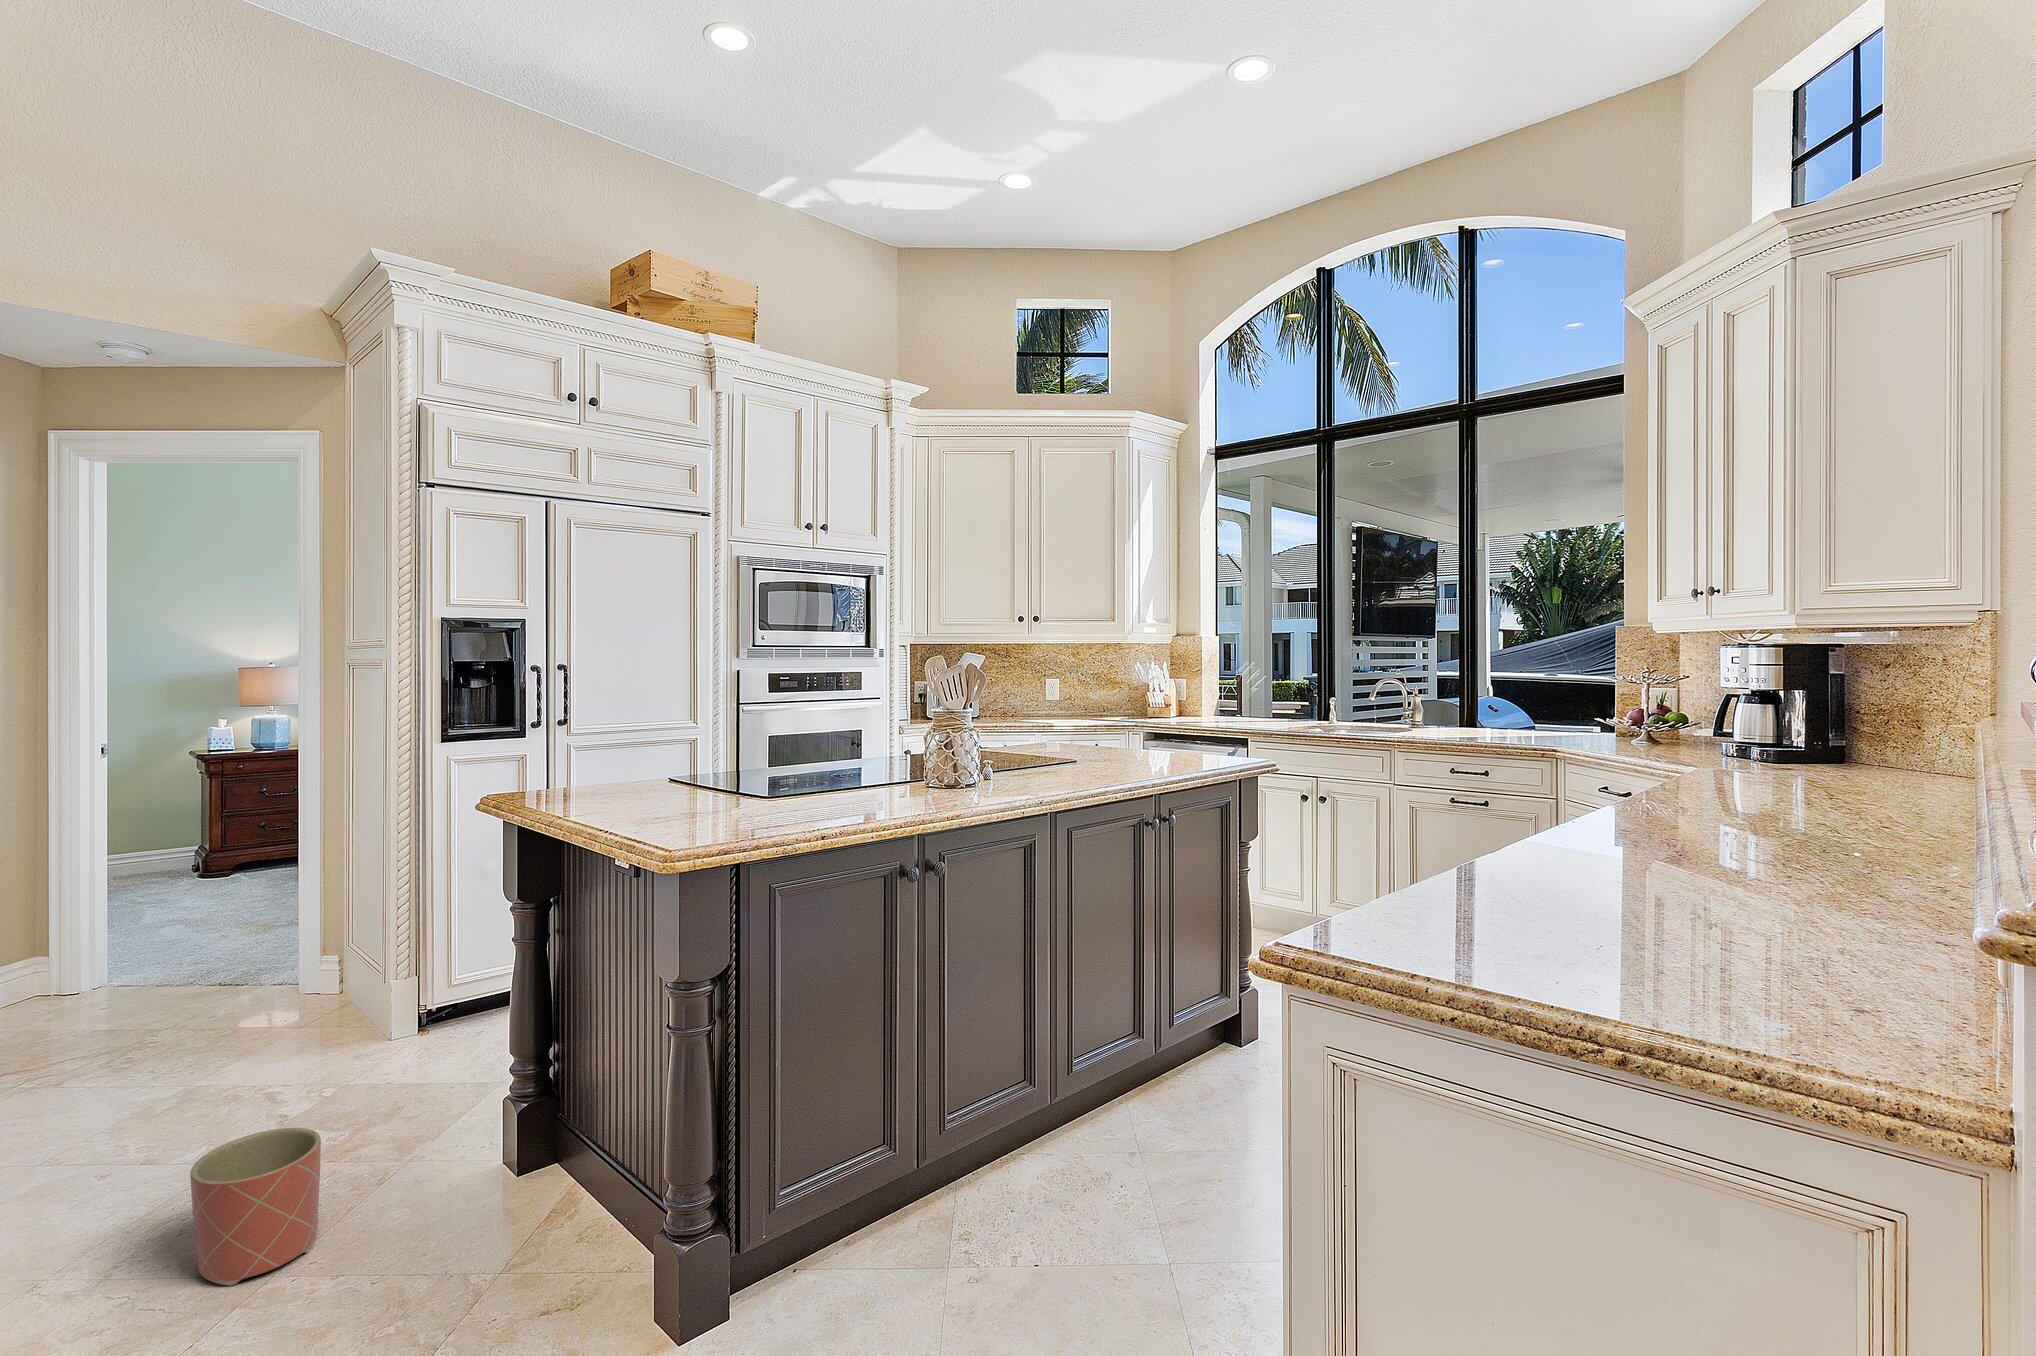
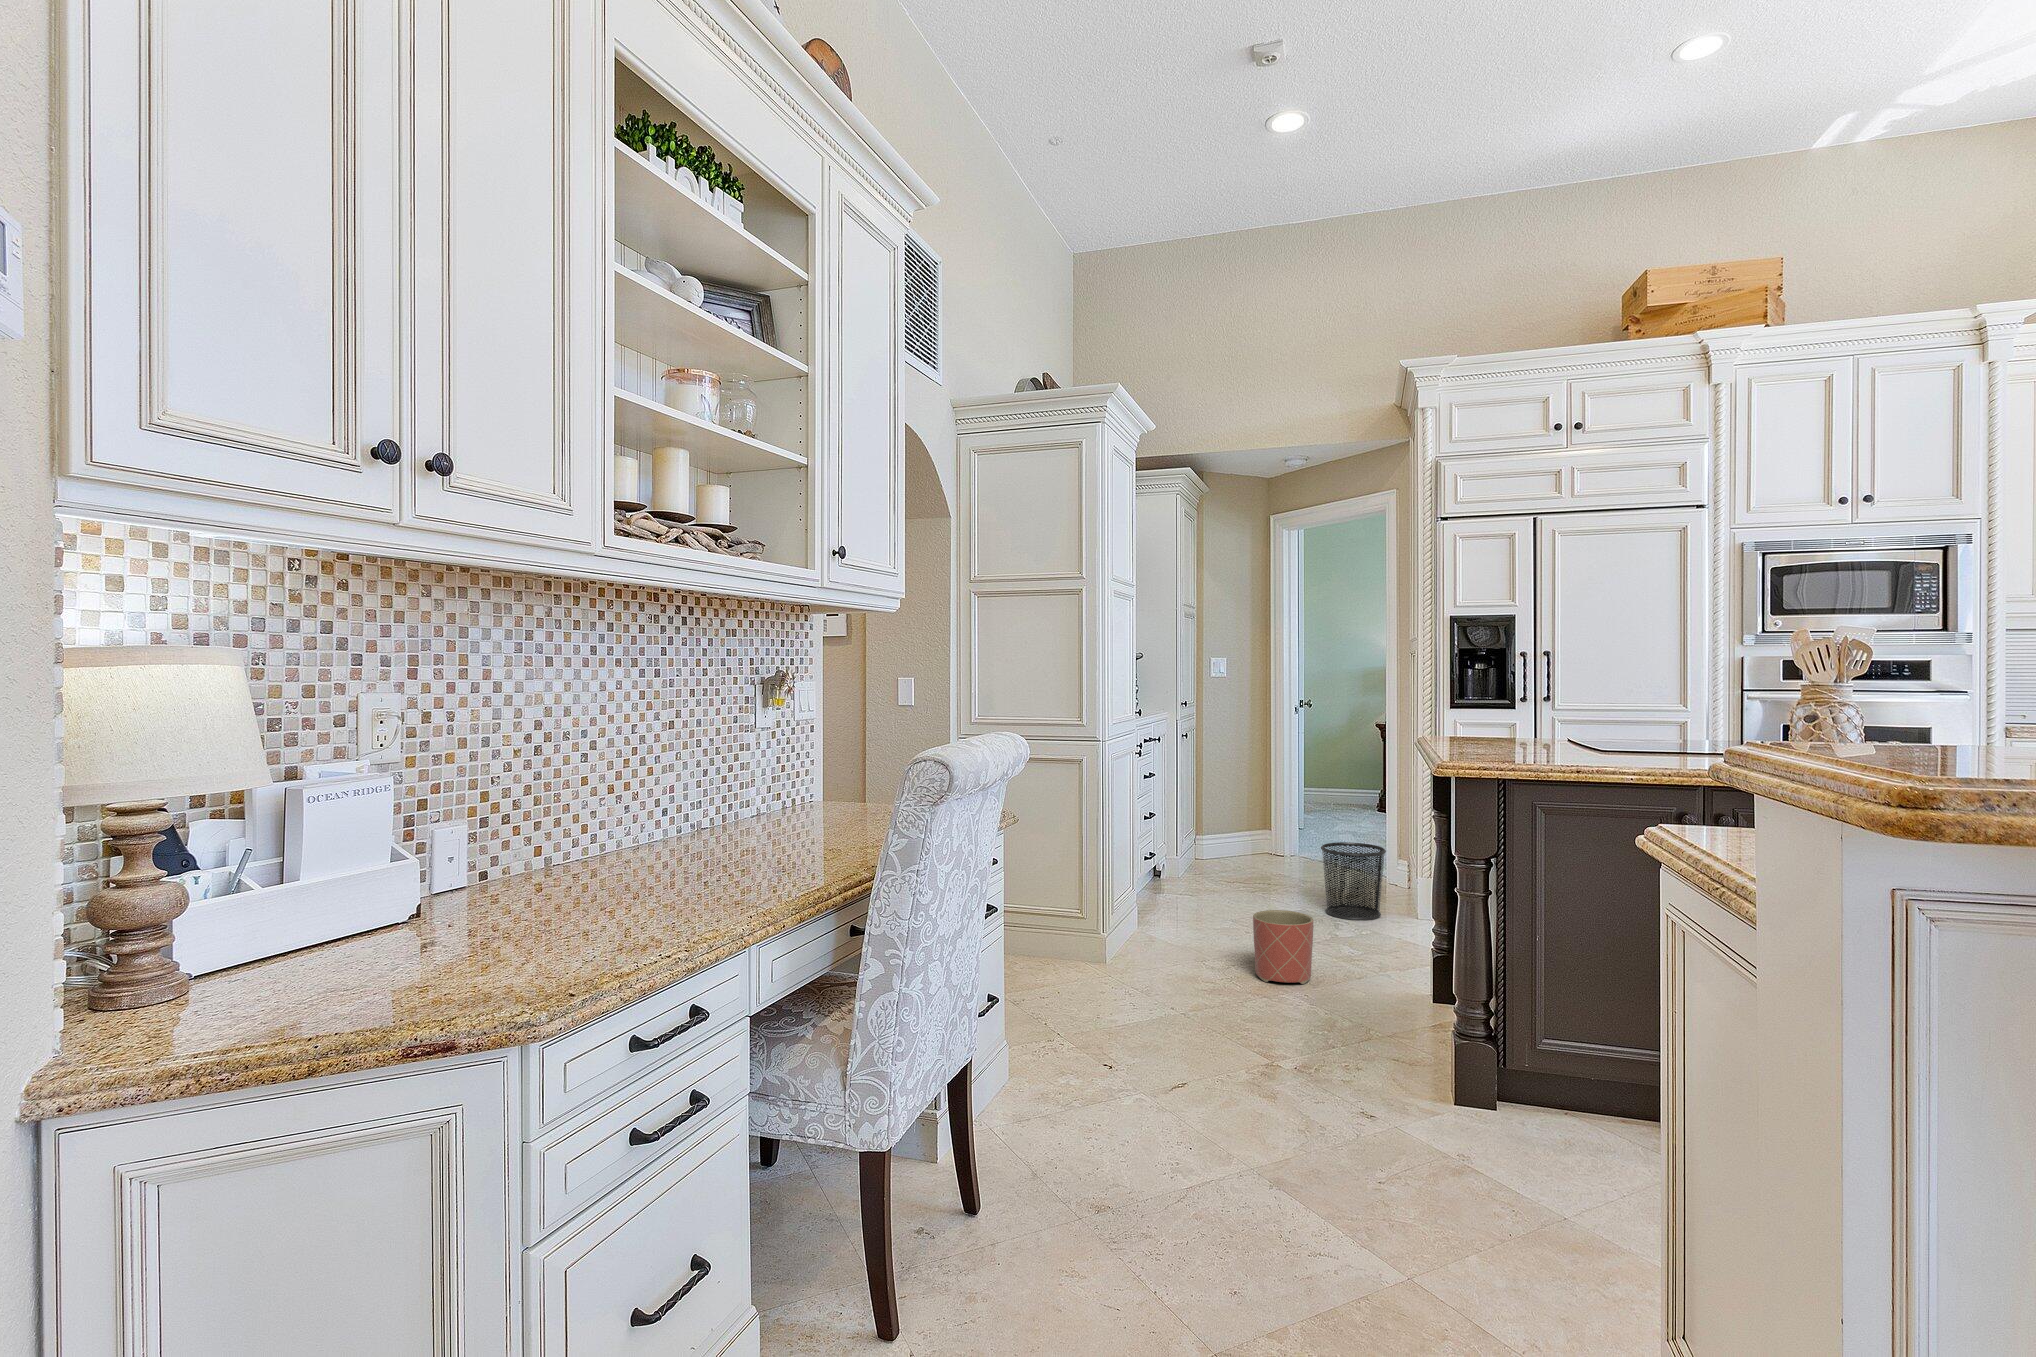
waste bin: none [233,947,351,1077] -> present [1321,842,1386,920]

